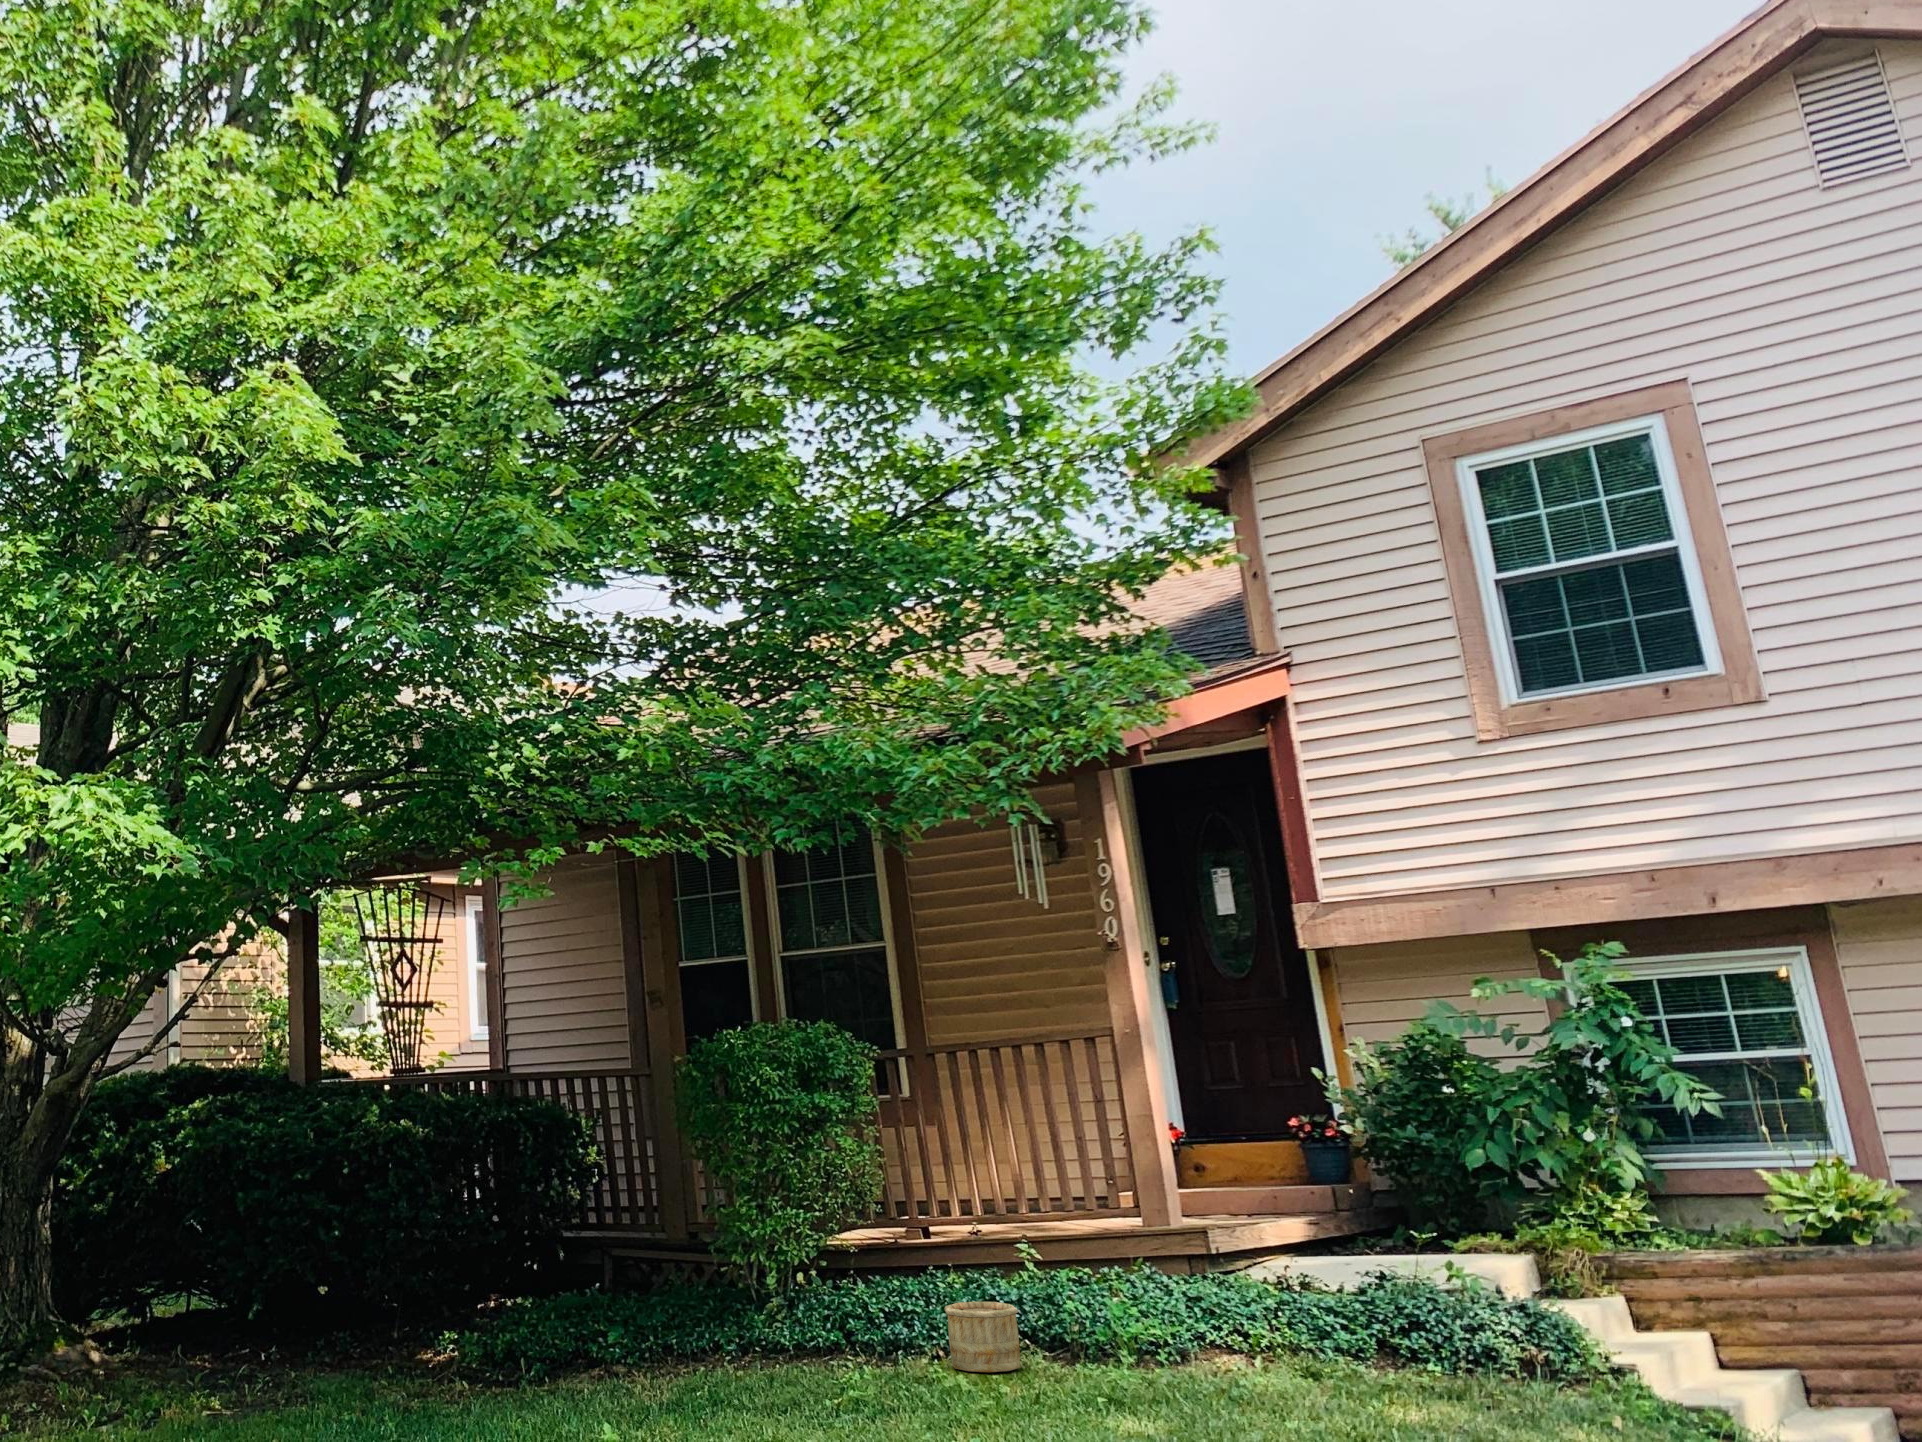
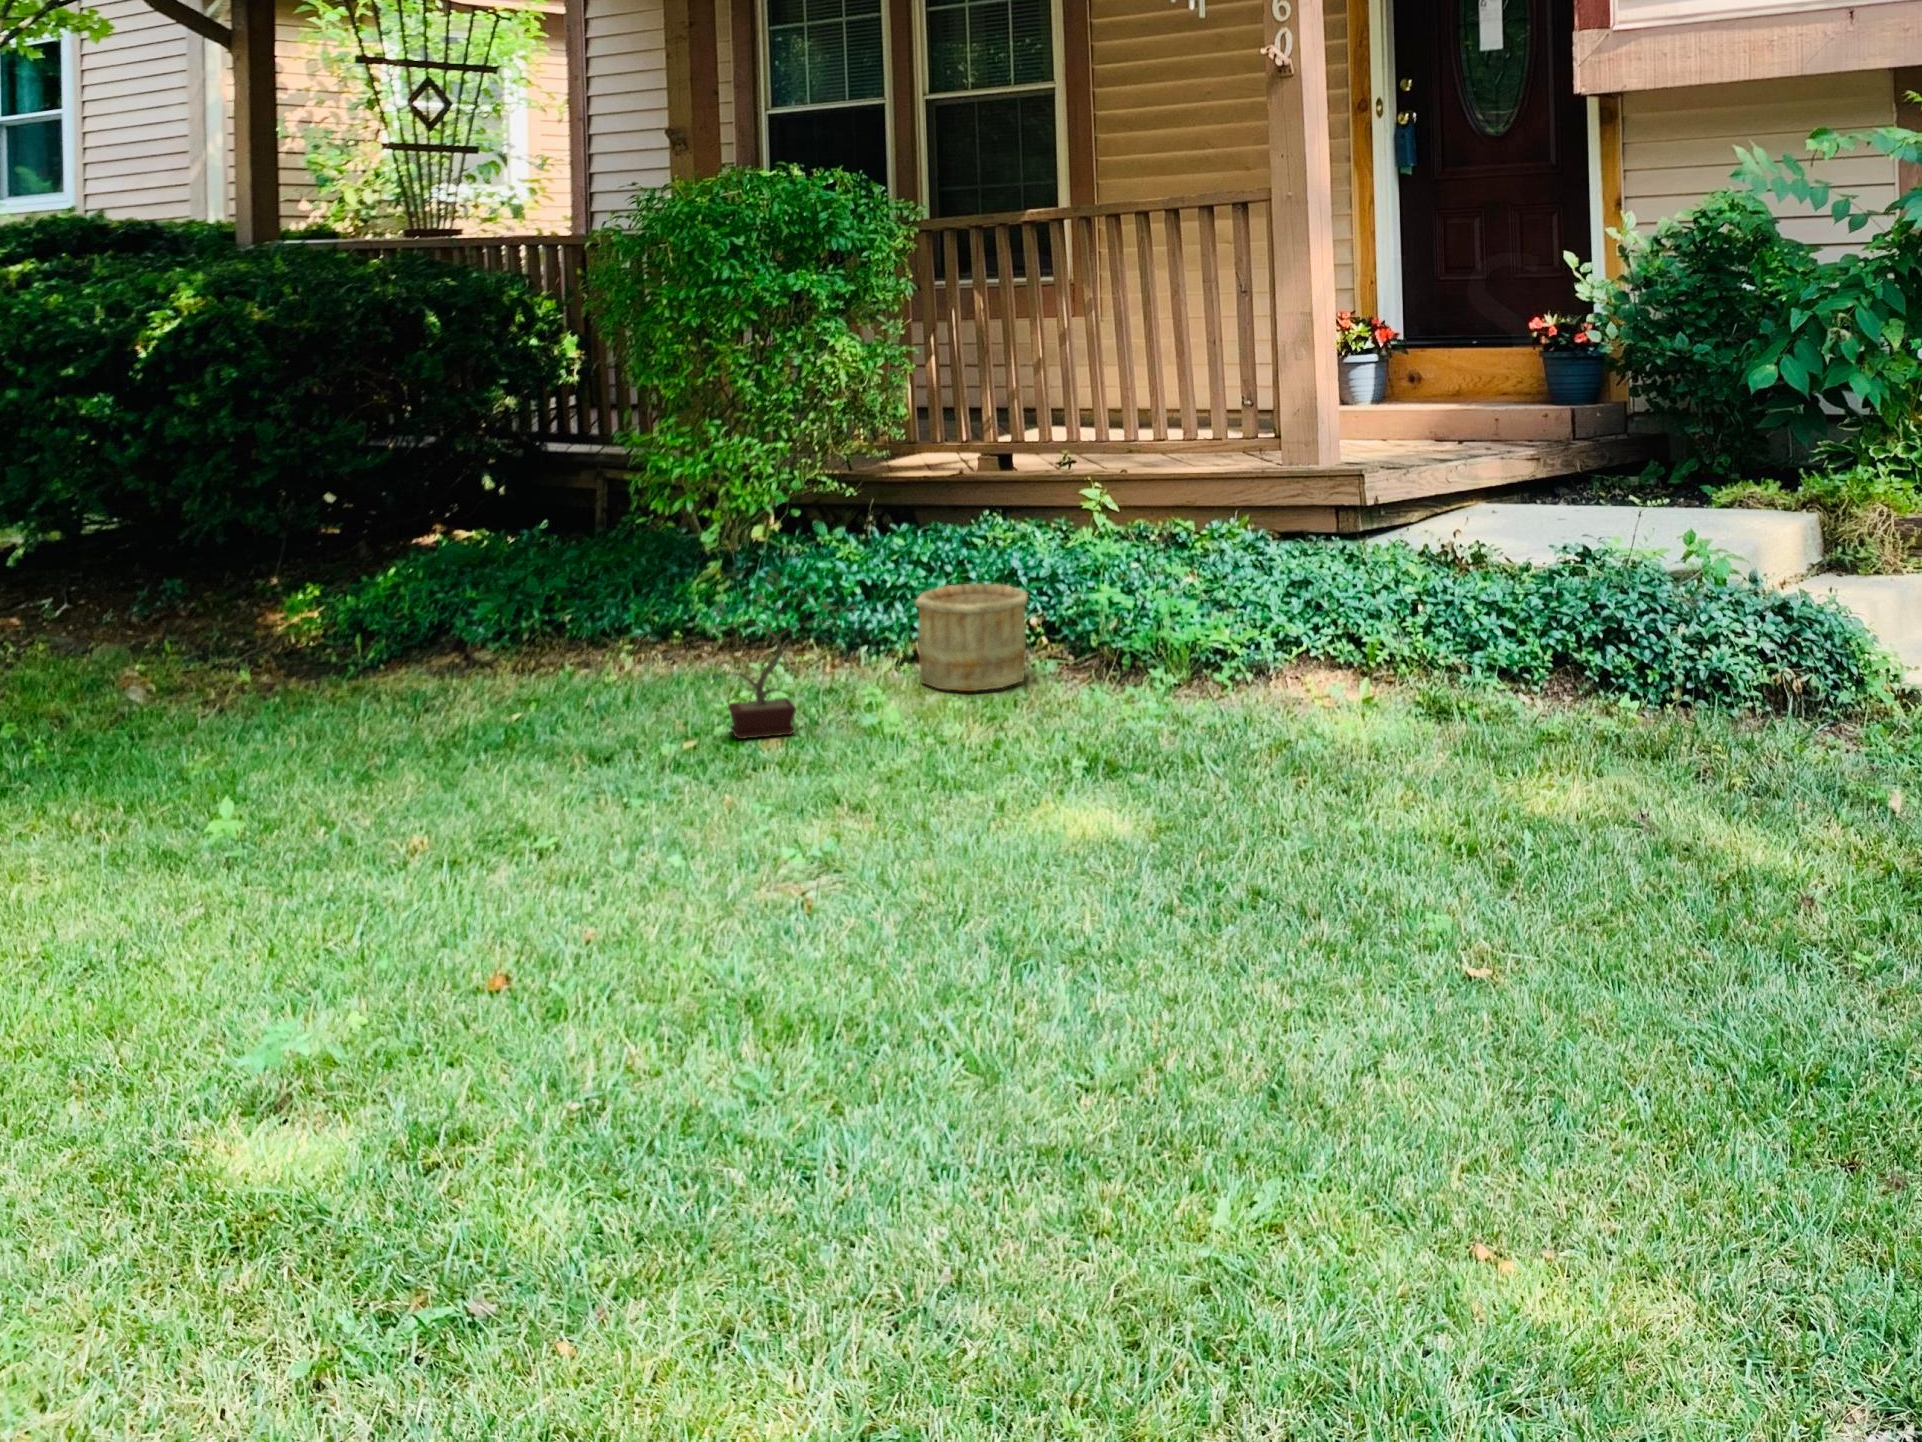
potted plant: none [851,1280,938,1392] -> present [708,570,858,739]

